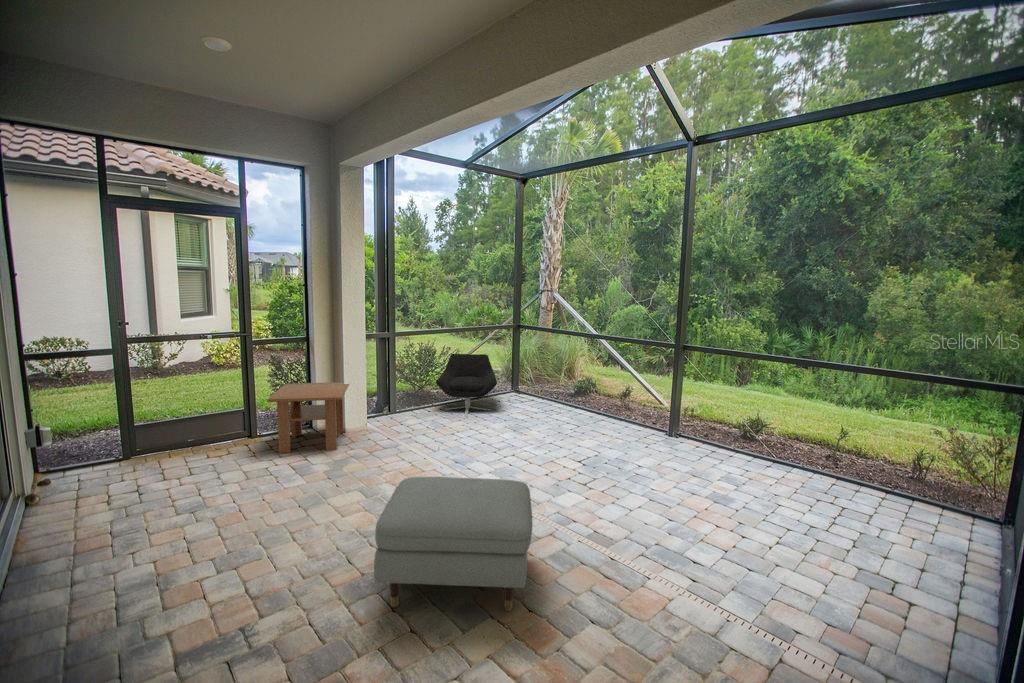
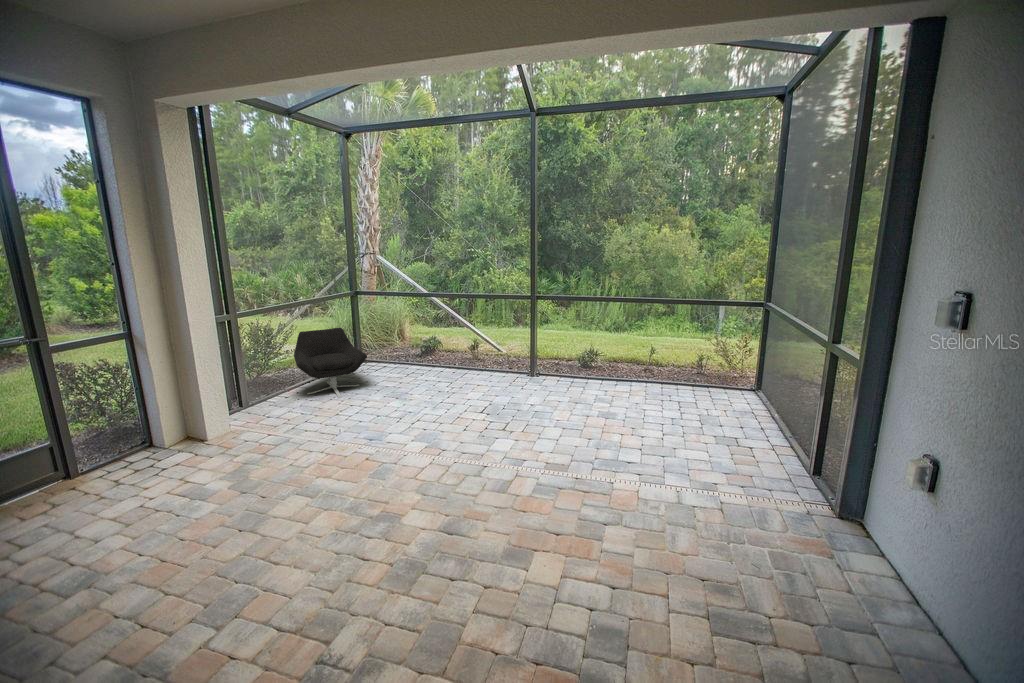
coffee table: present [267,382,349,453] -> none [106,382,220,488]
ottoman: present [374,477,532,611] -> none [402,435,562,578]

